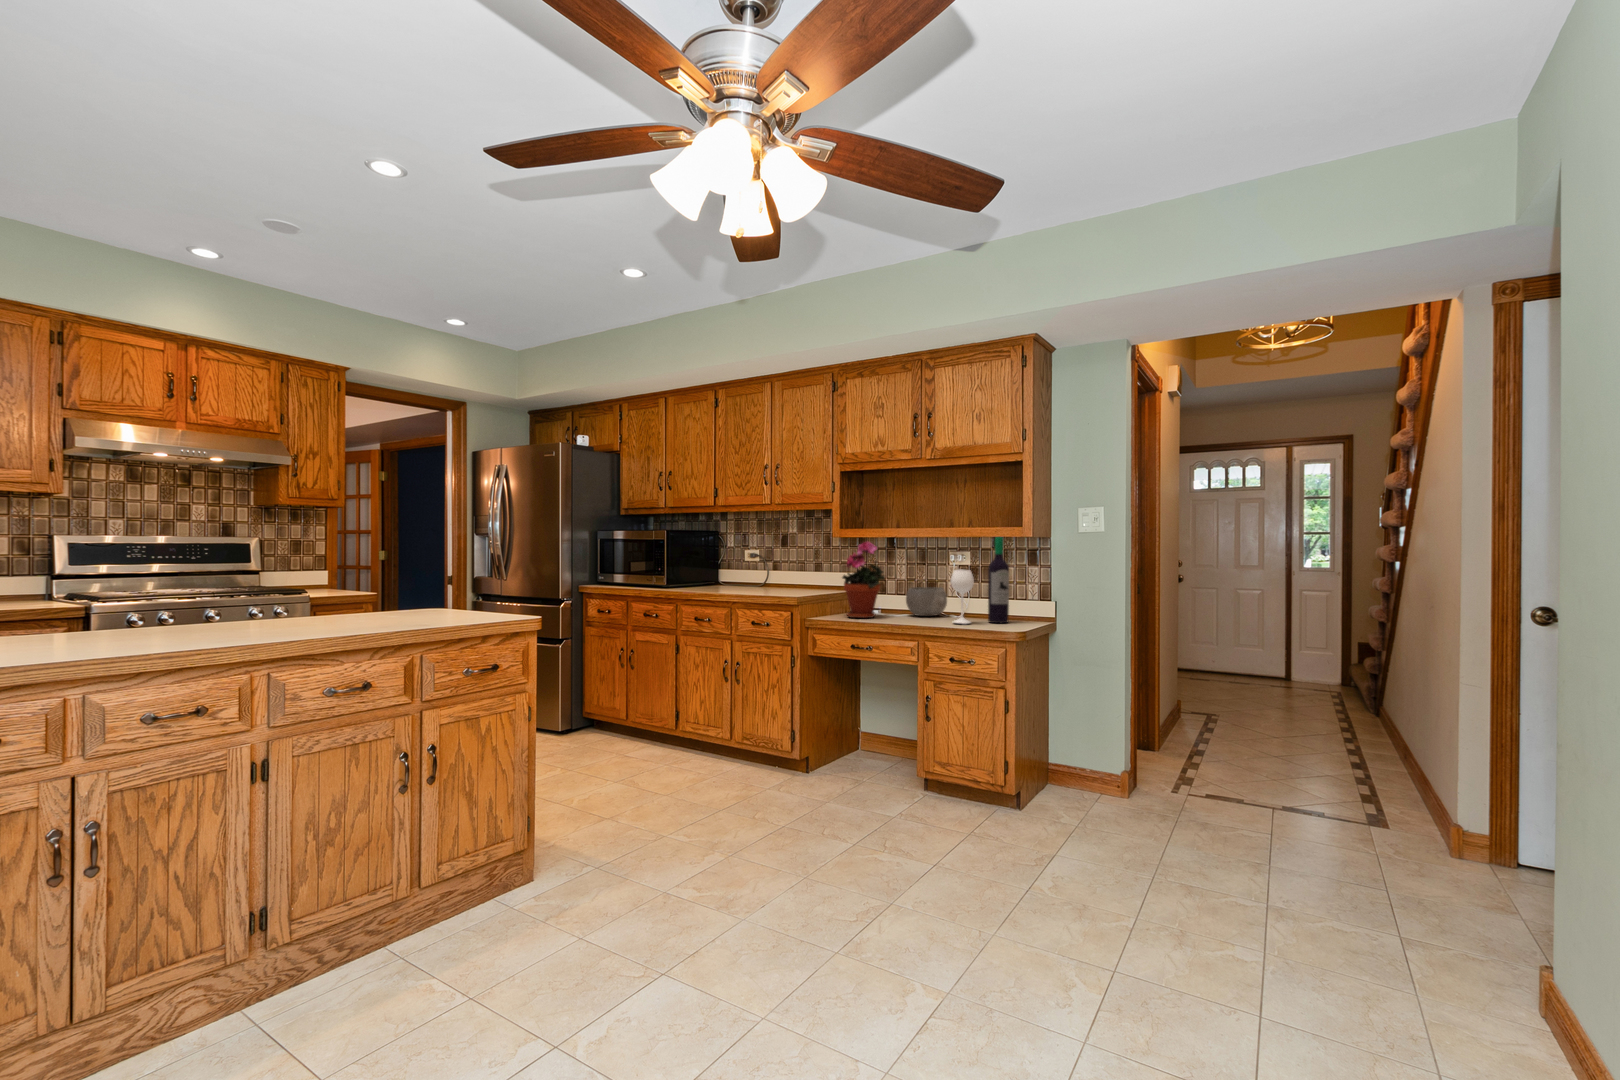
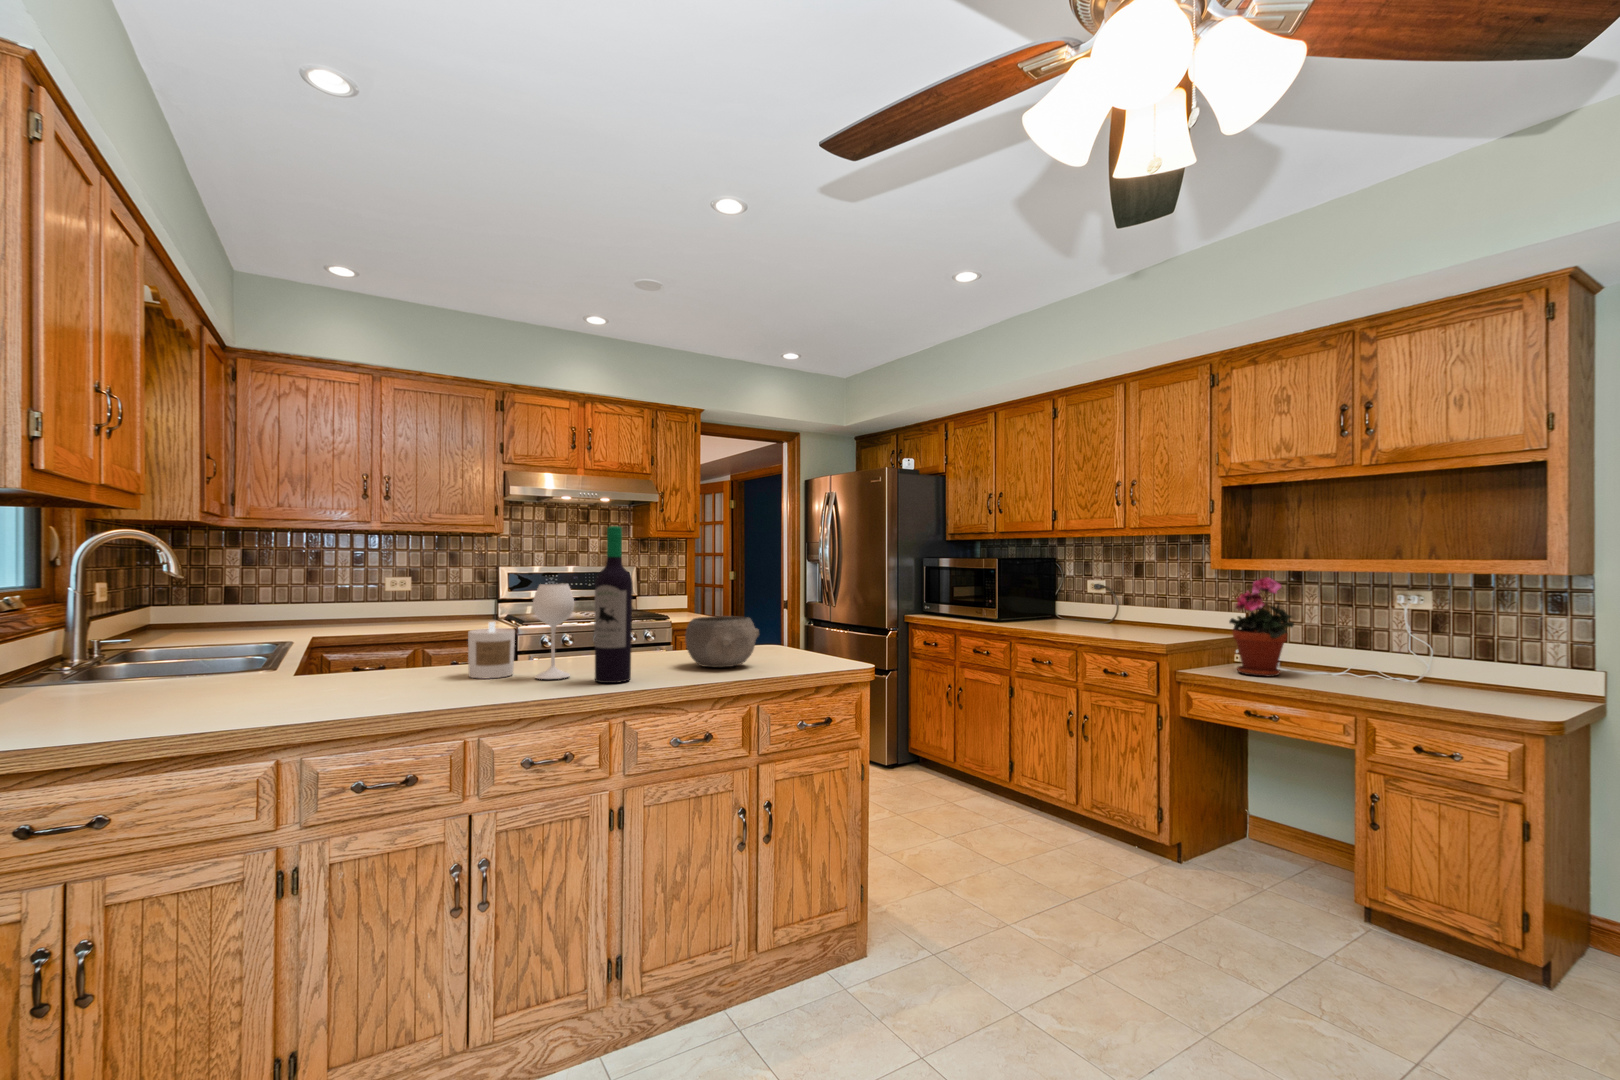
wine bottle: present [951,537,1009,624] -> present [533,526,633,683]
candle: none [53,577,121,639] -> present [468,622,515,679]
bowl: present [906,587,947,616] -> present [685,616,759,667]

